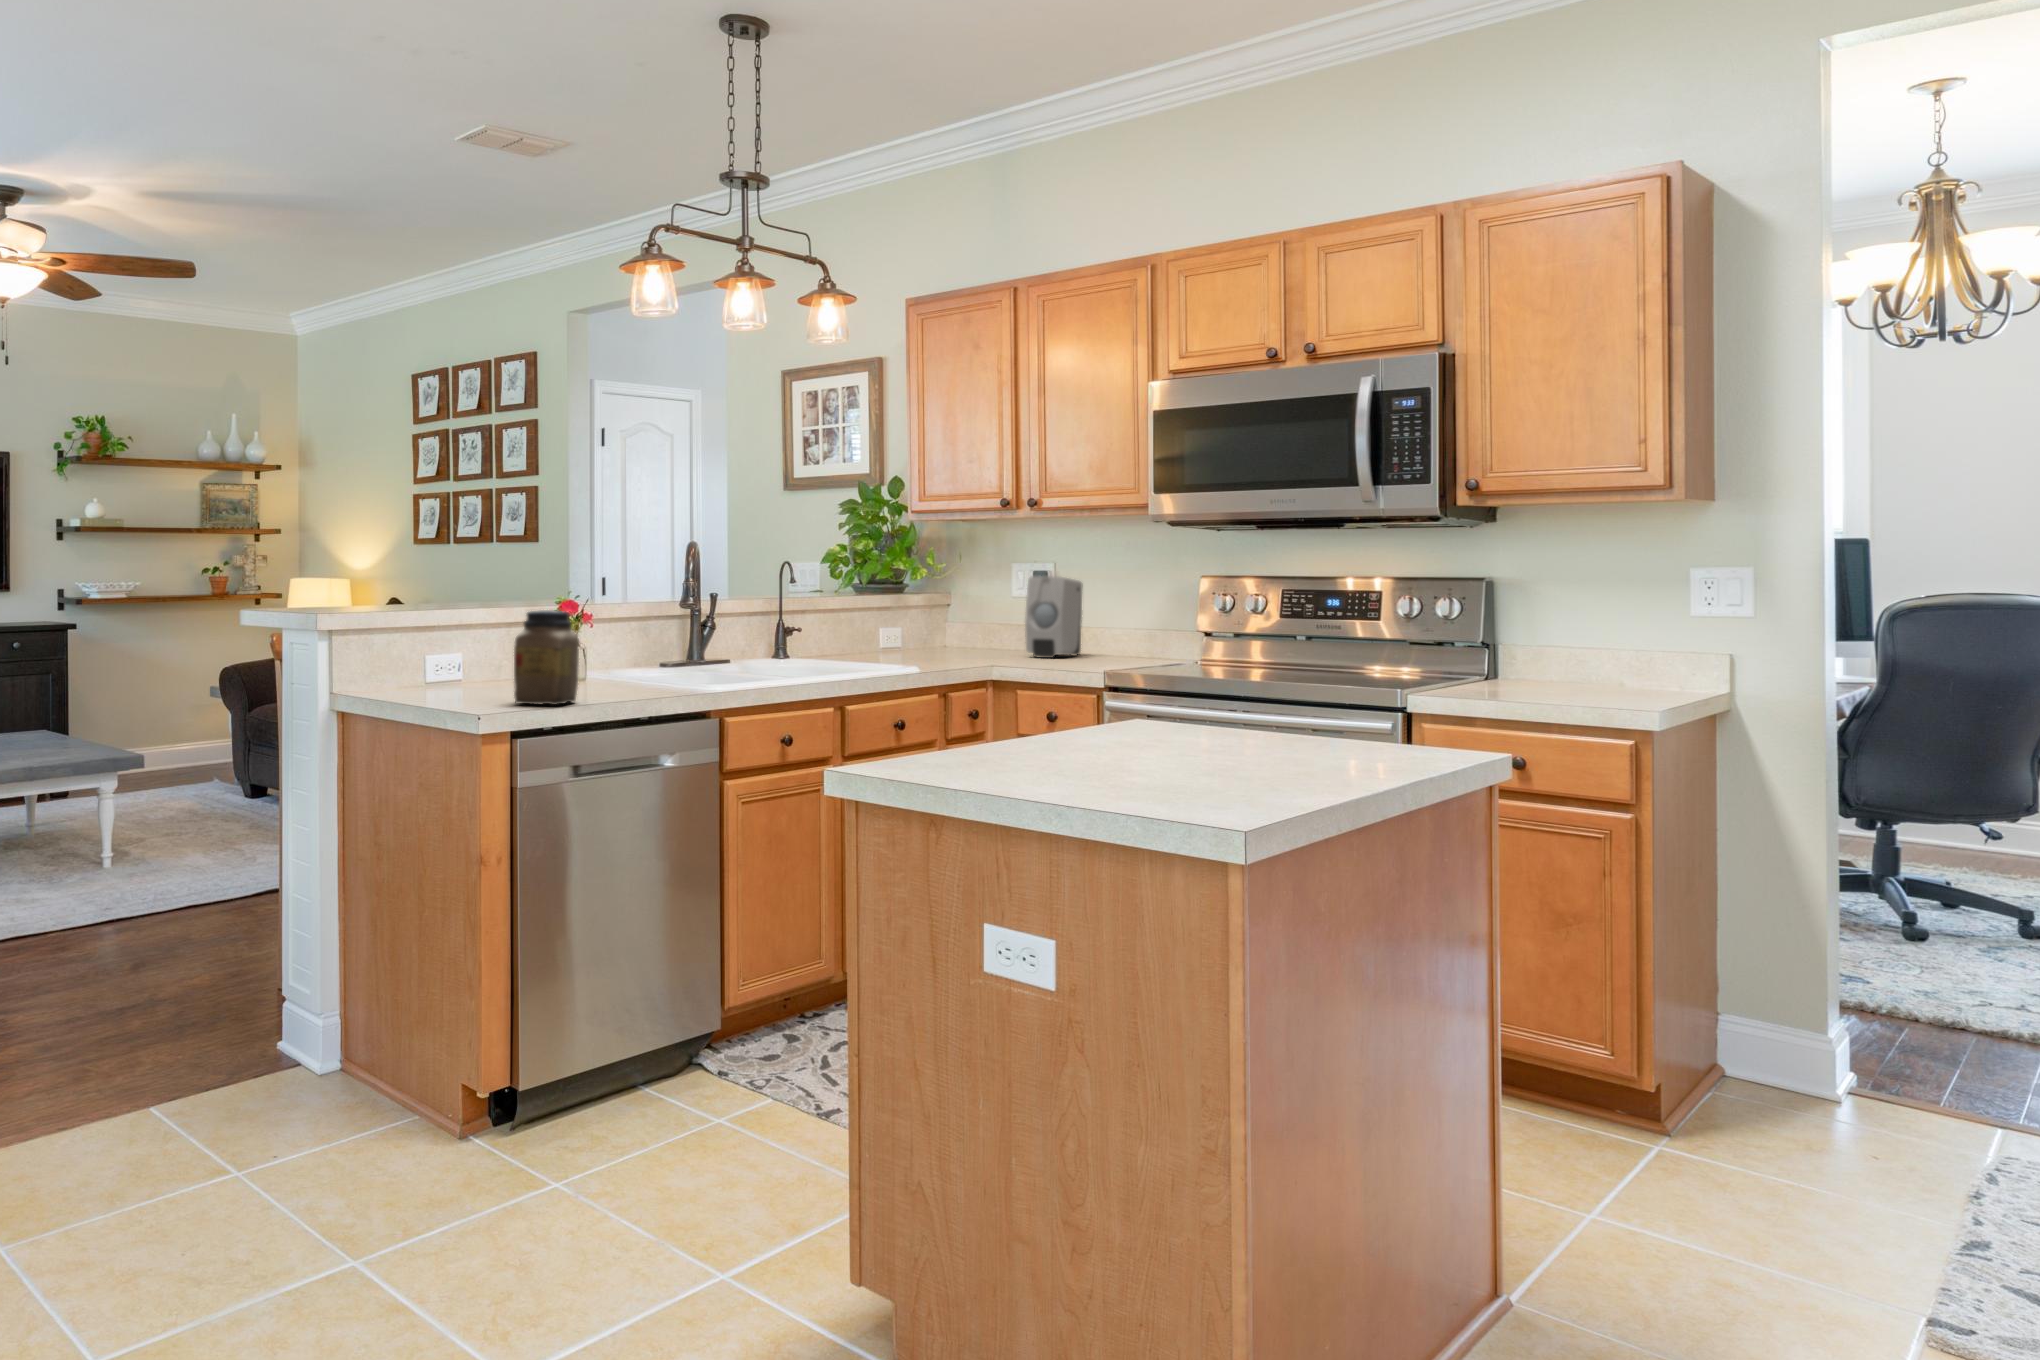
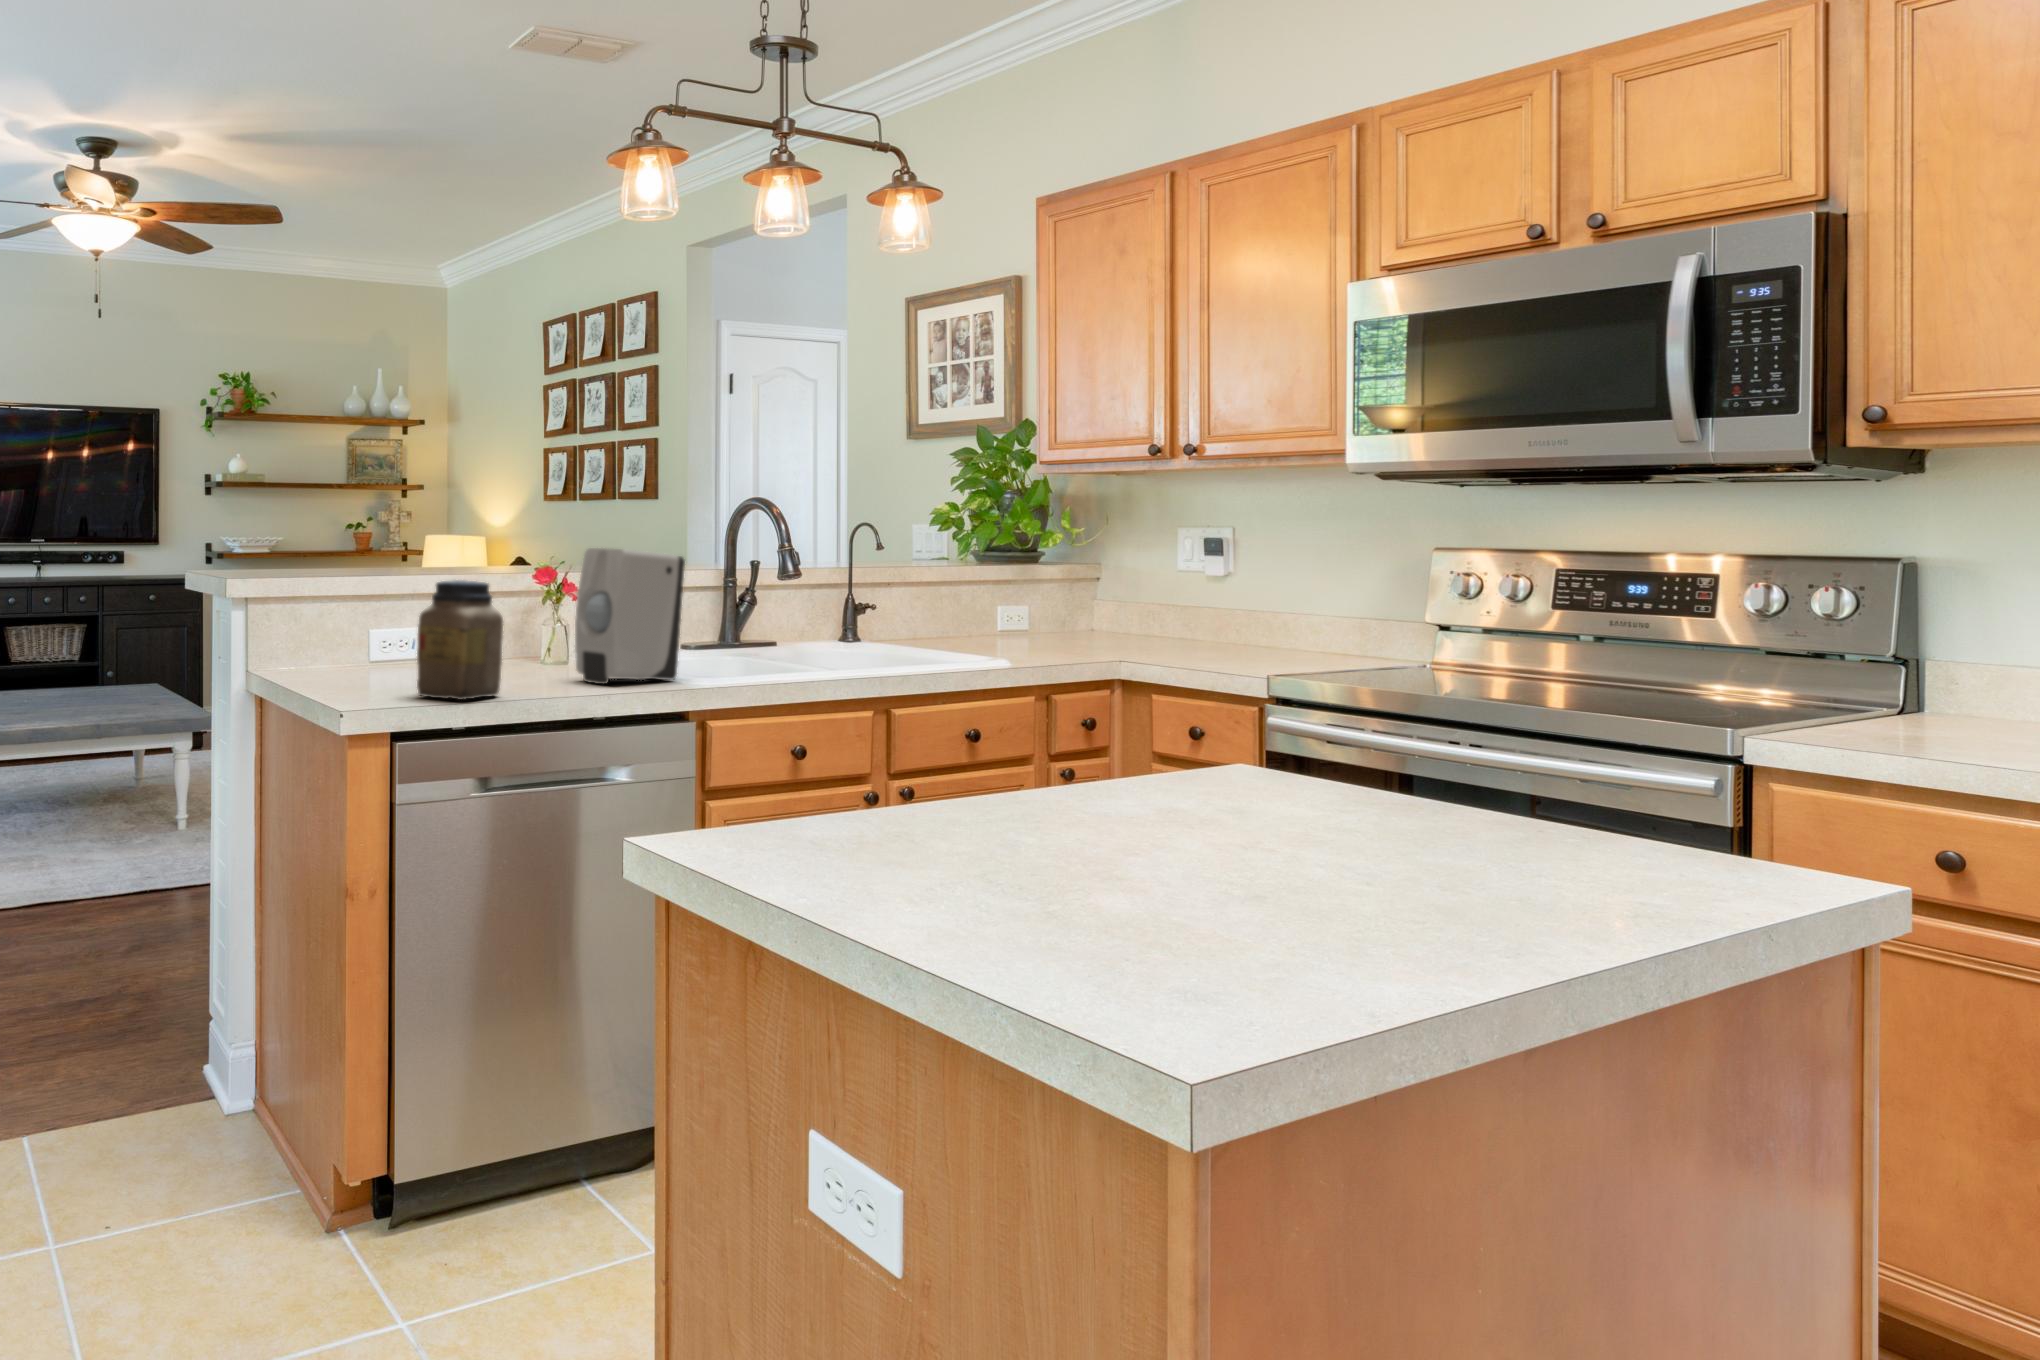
soap dispenser: present [1025,576,1082,658] -> present [575,548,685,684]

